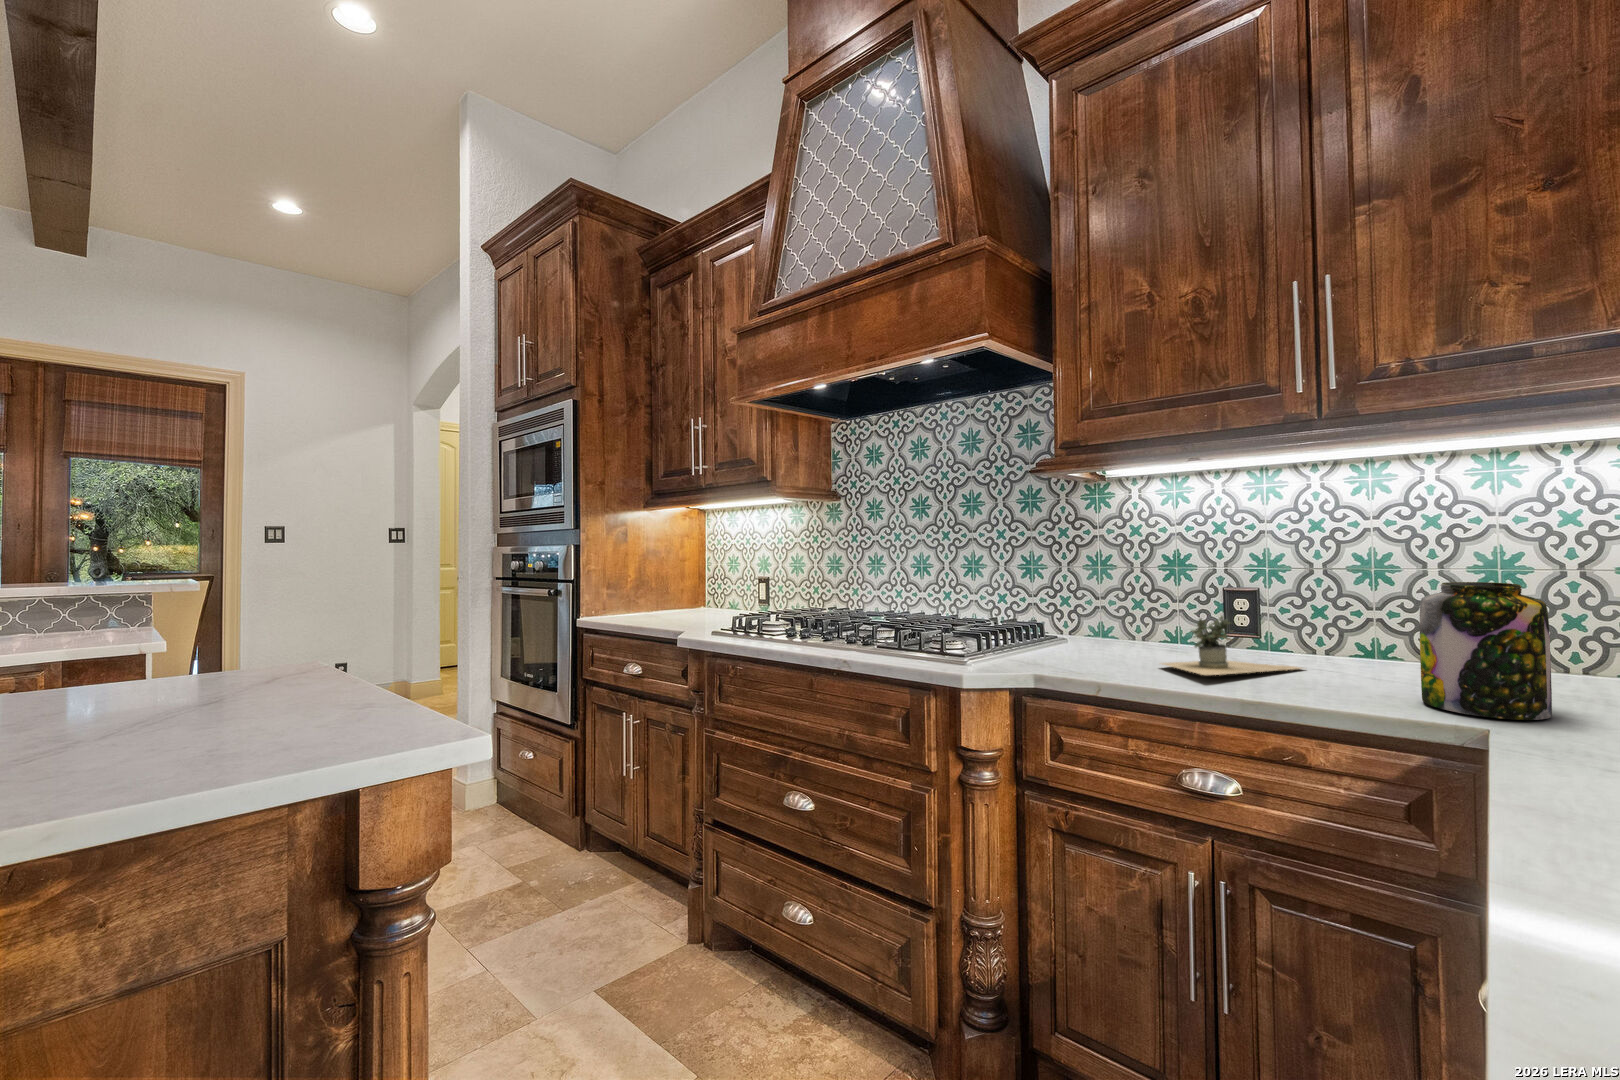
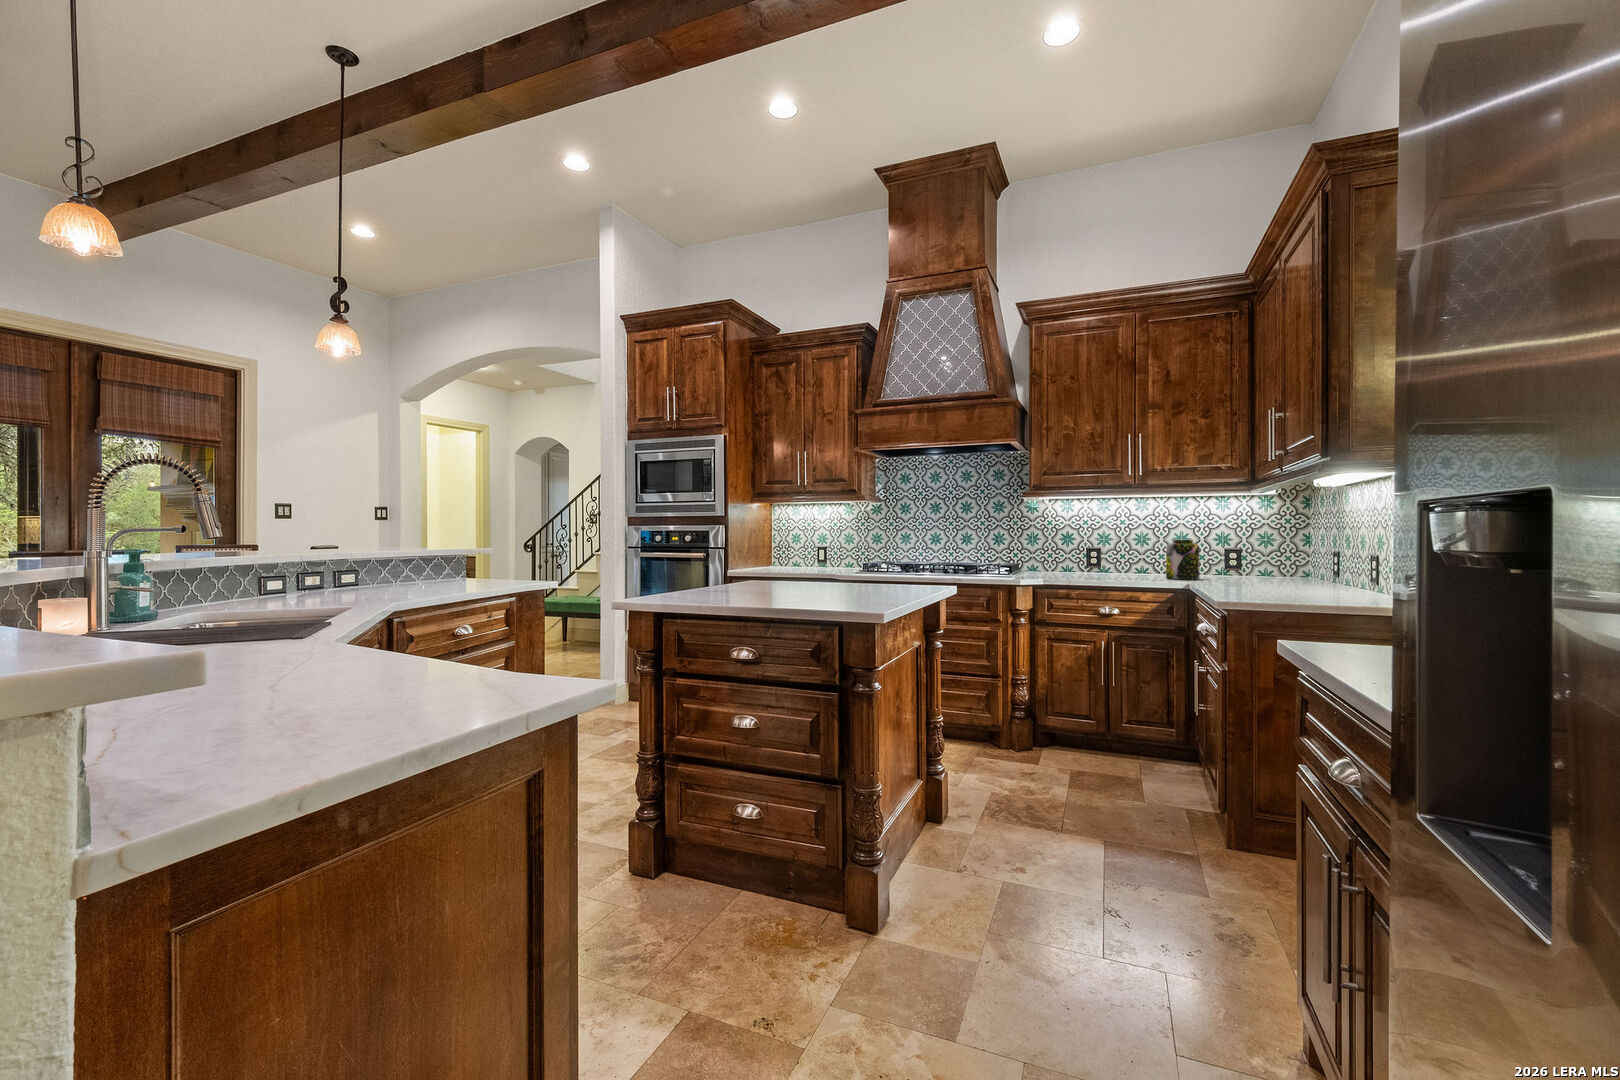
potted plant: present [1162,616,1301,675] -> none [1076,555,1137,575]

